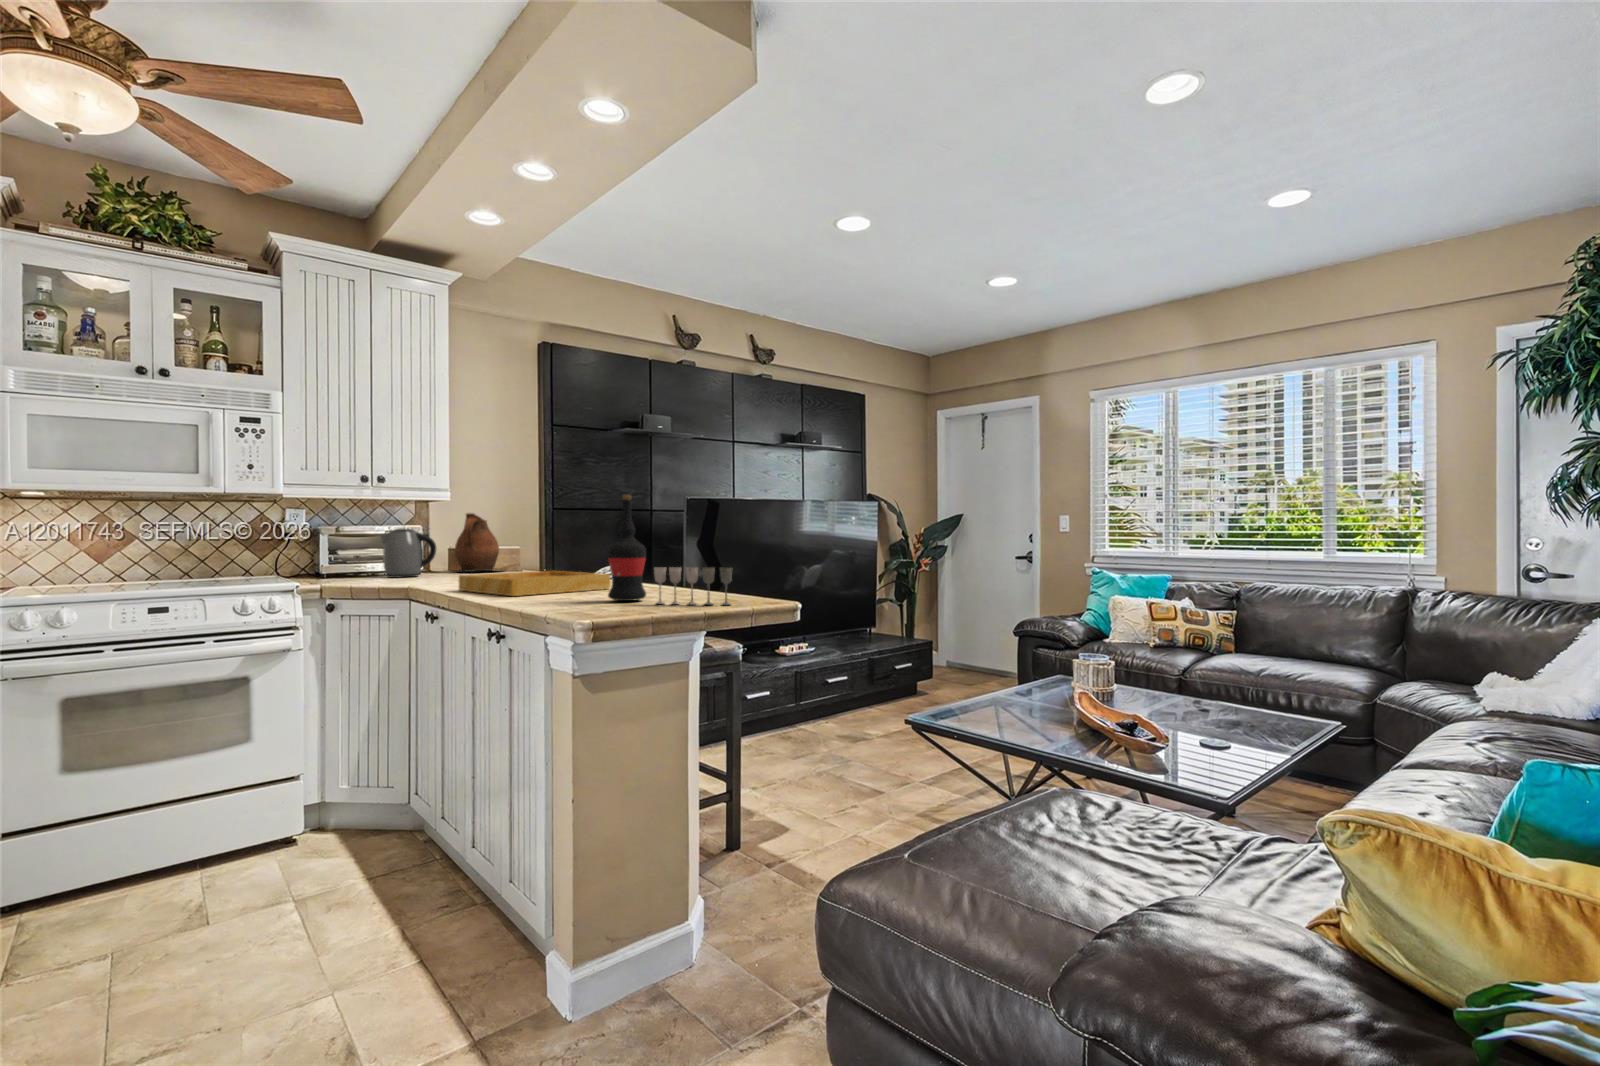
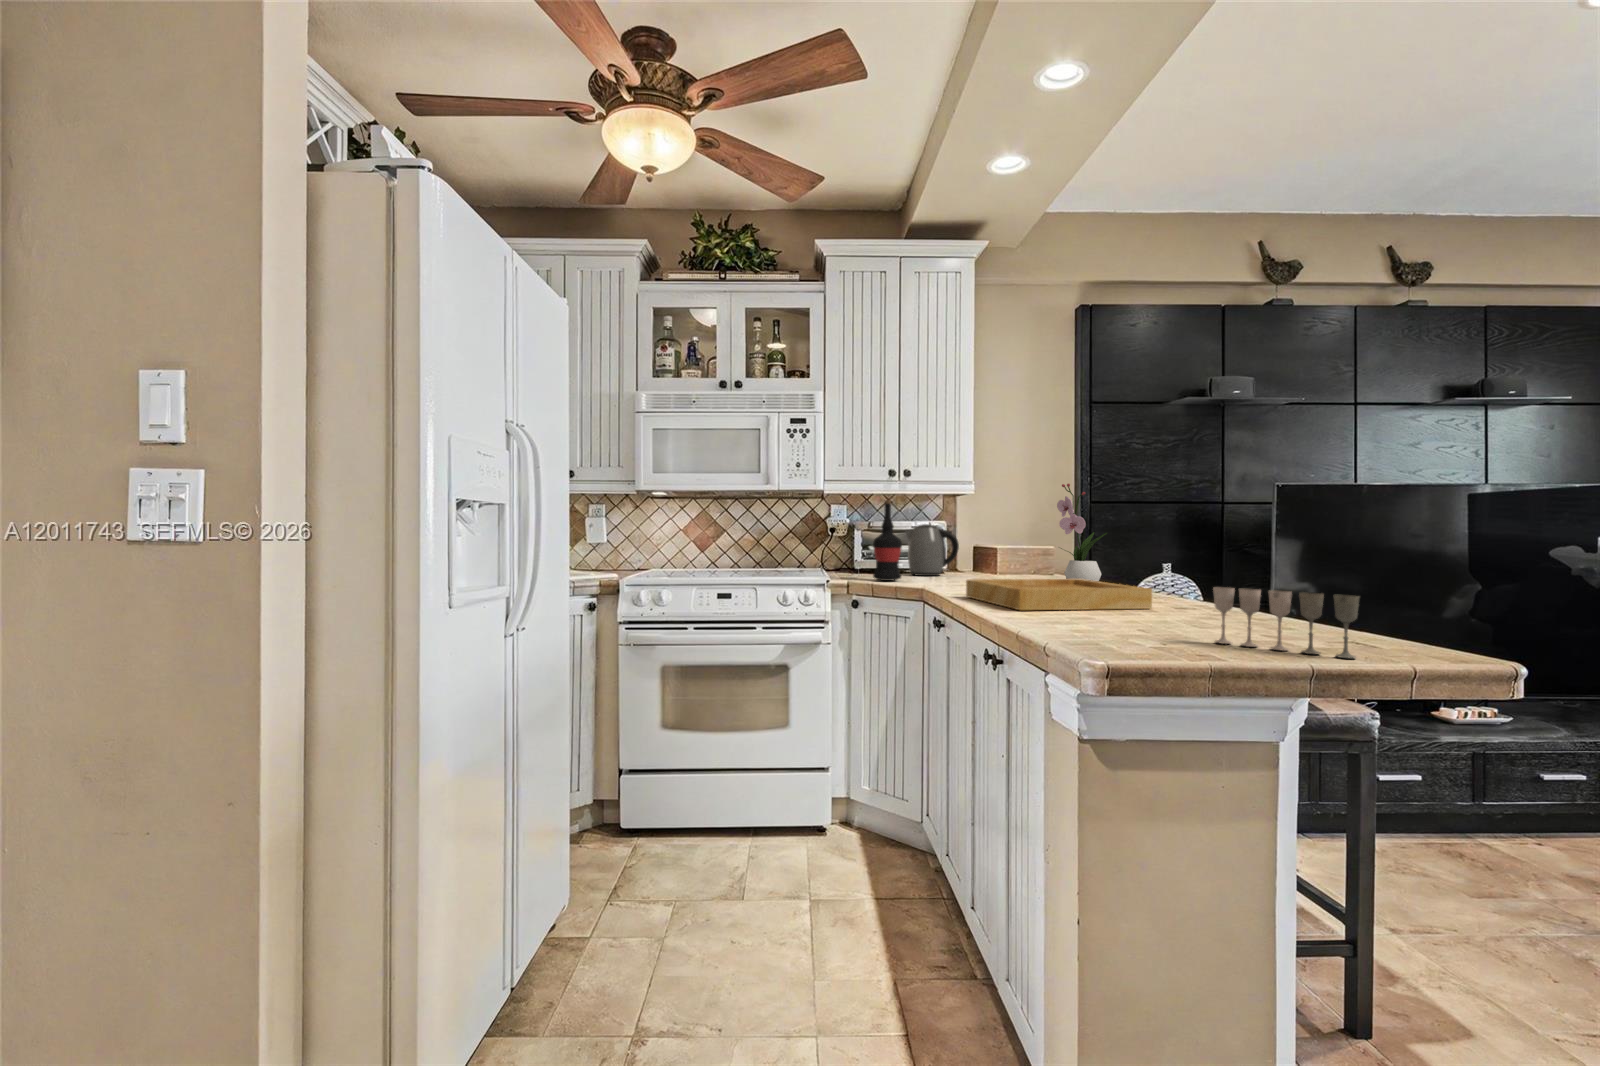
flower arrangement: none [531,494,572,579] -> present [1057,484,1107,581]
wine bottle: present [608,495,646,601] -> present [873,500,902,581]
ceramic pitcher: present [455,513,499,572] -> none [973,508,1036,574]

